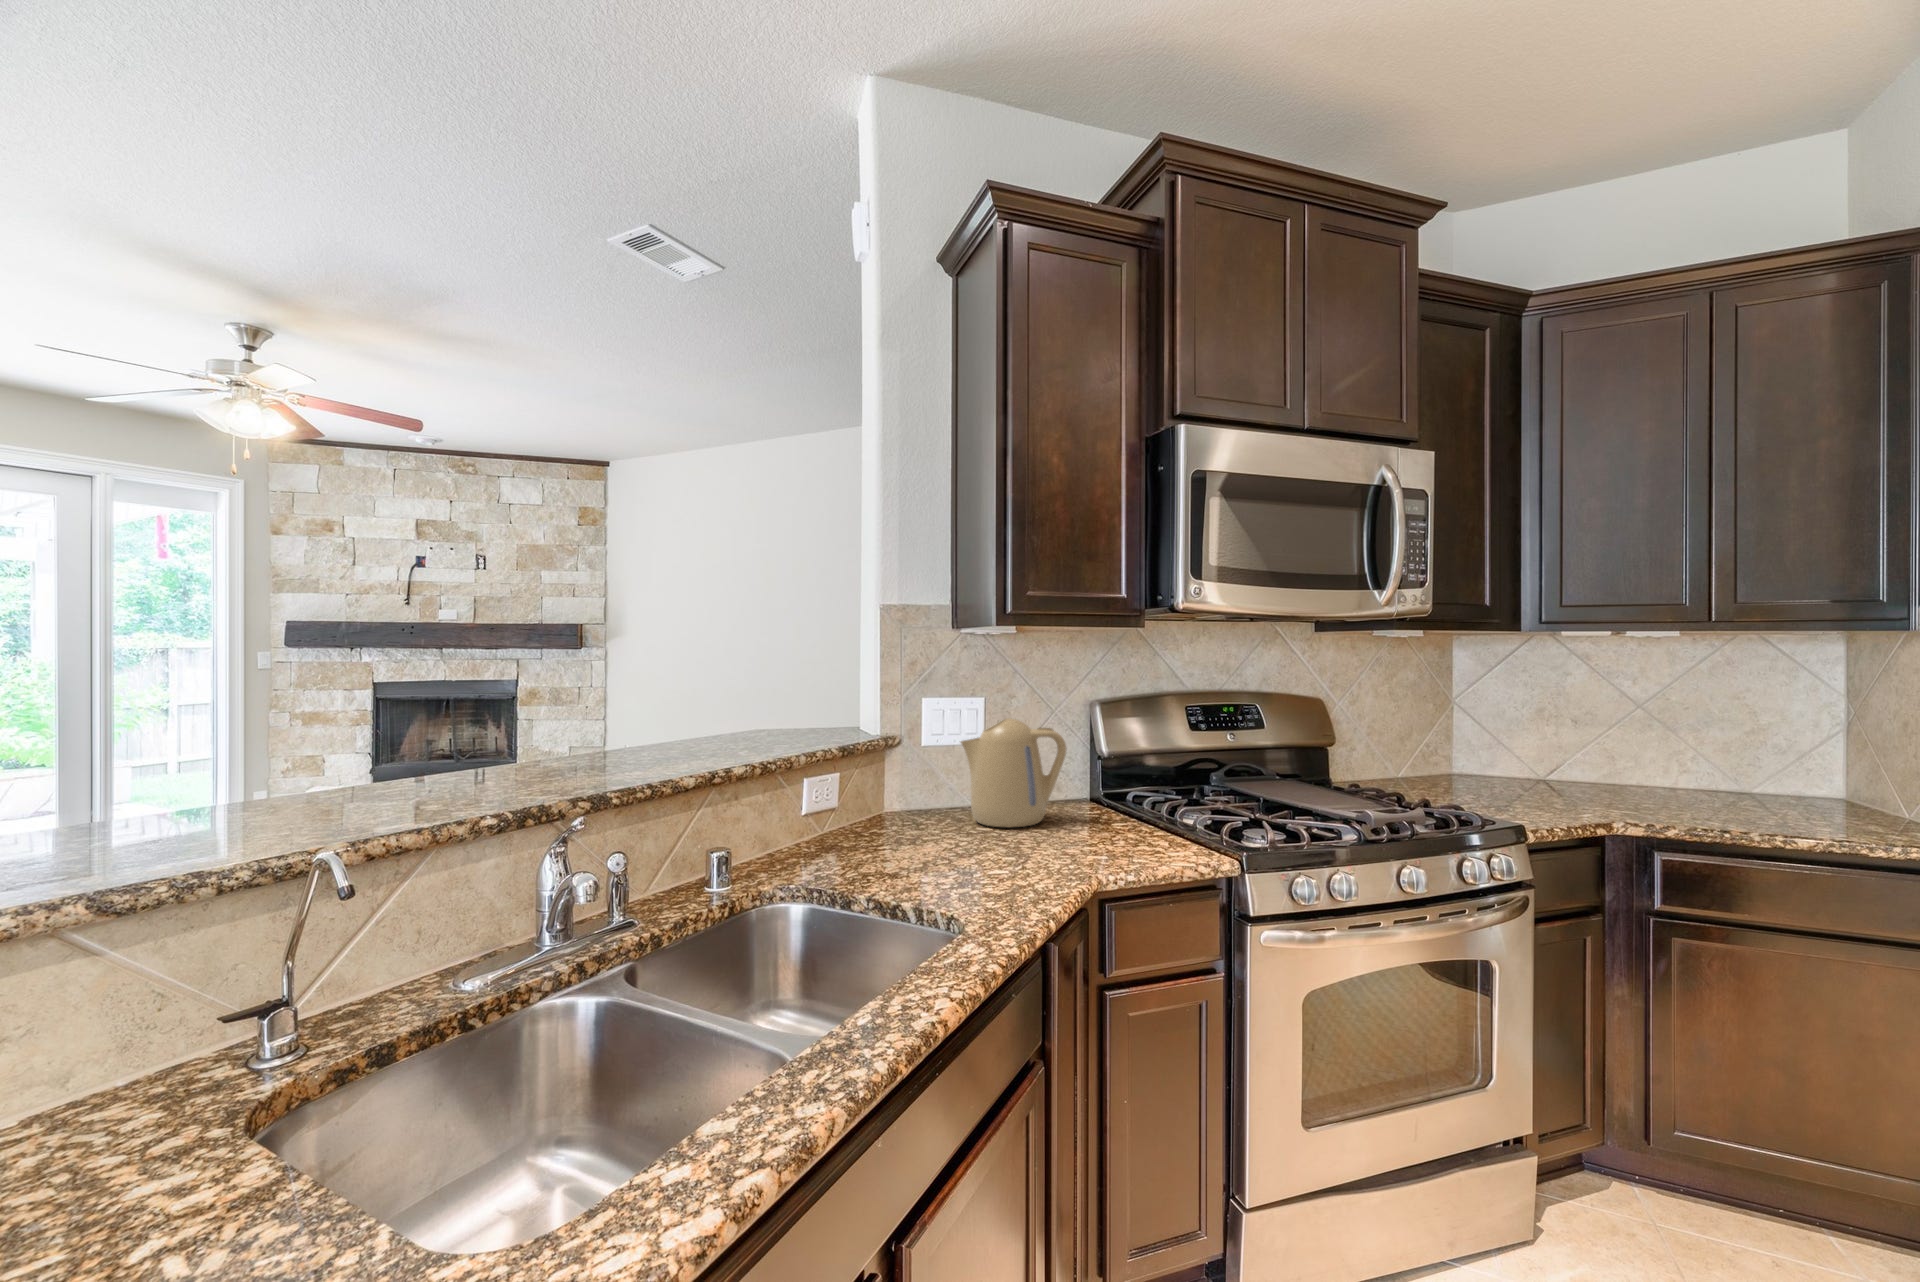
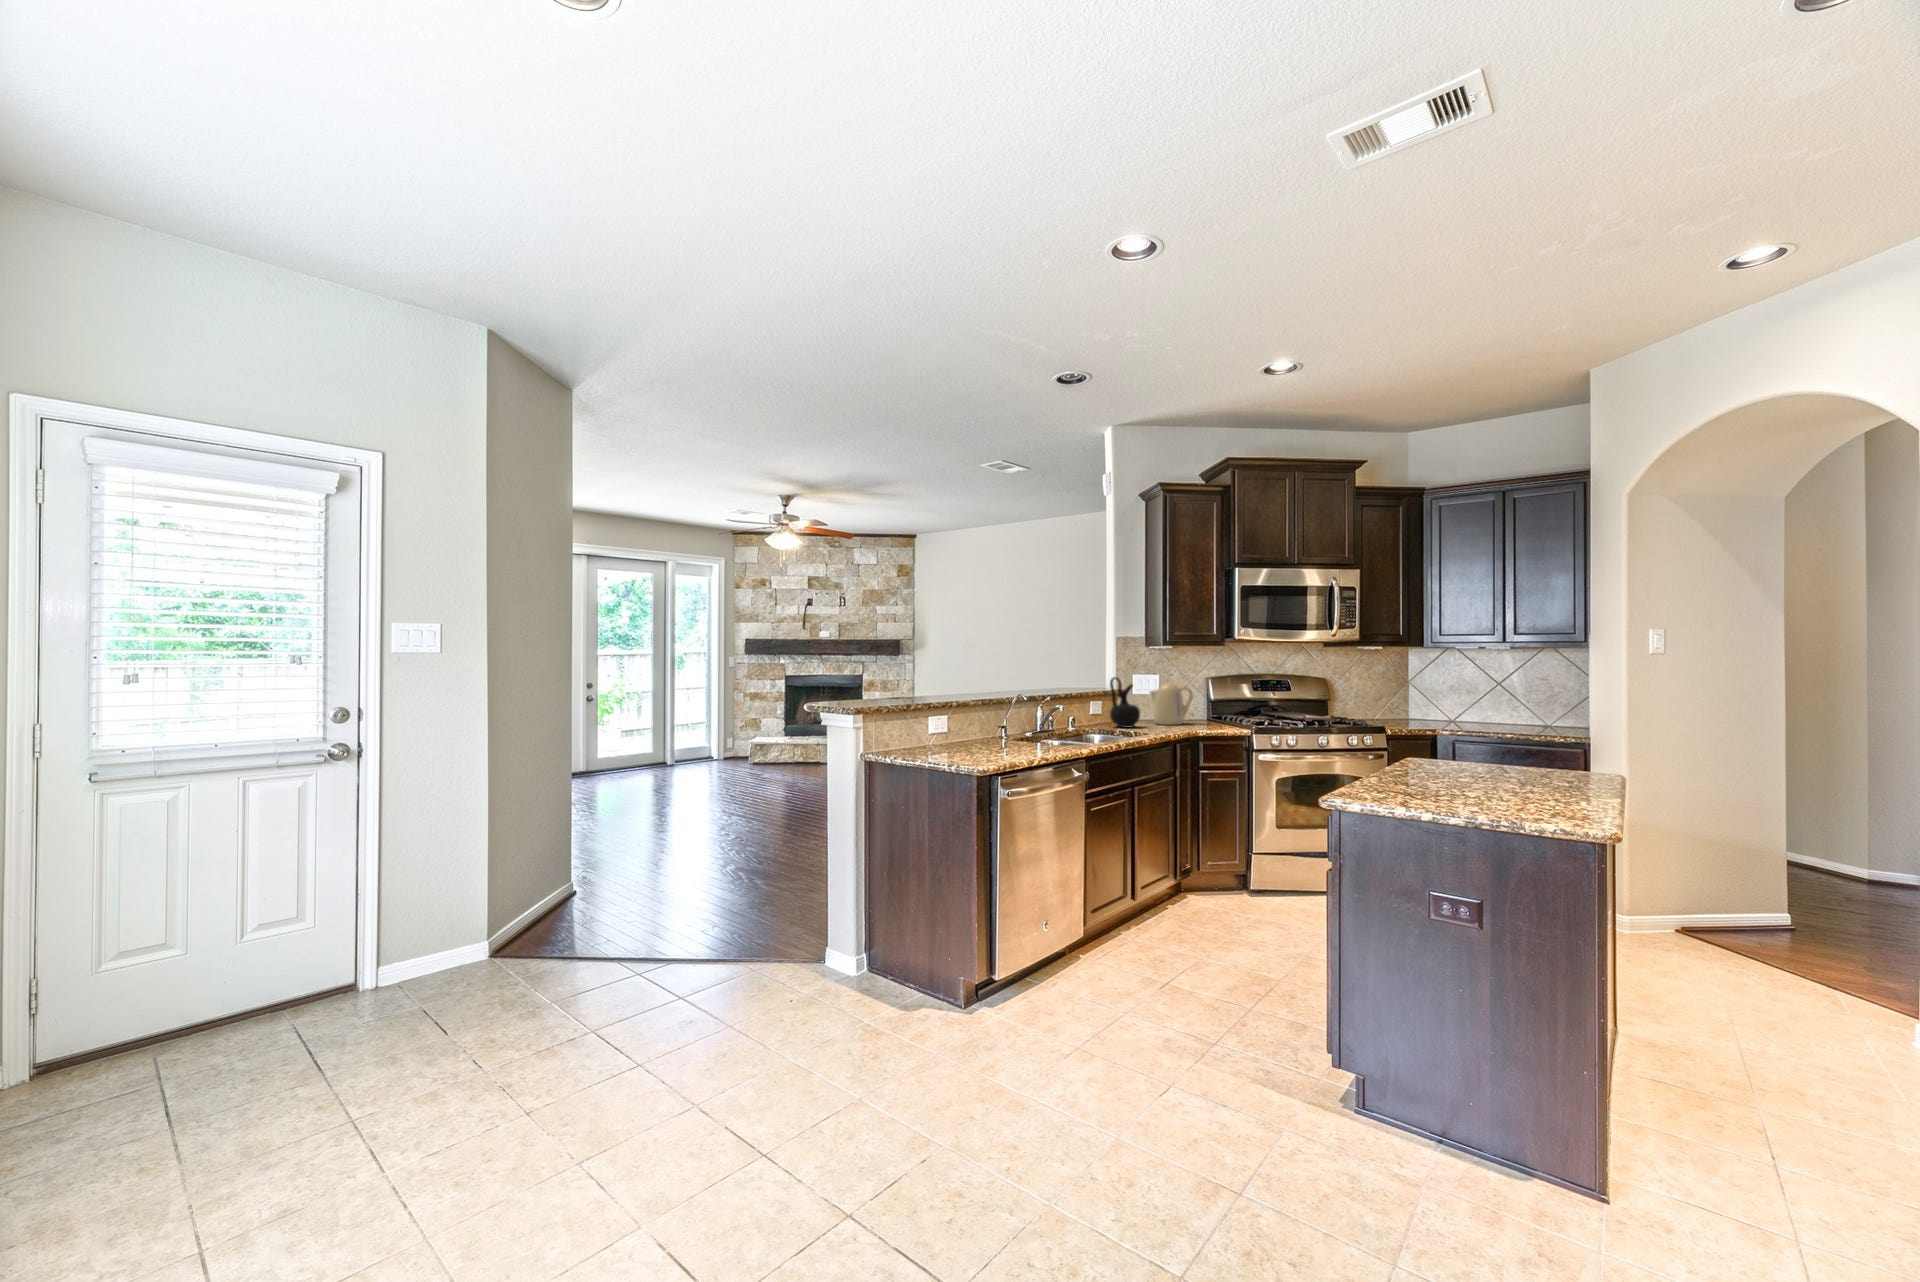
ceramic jug: none [857,711,937,850] -> present [1110,677,1140,728]

